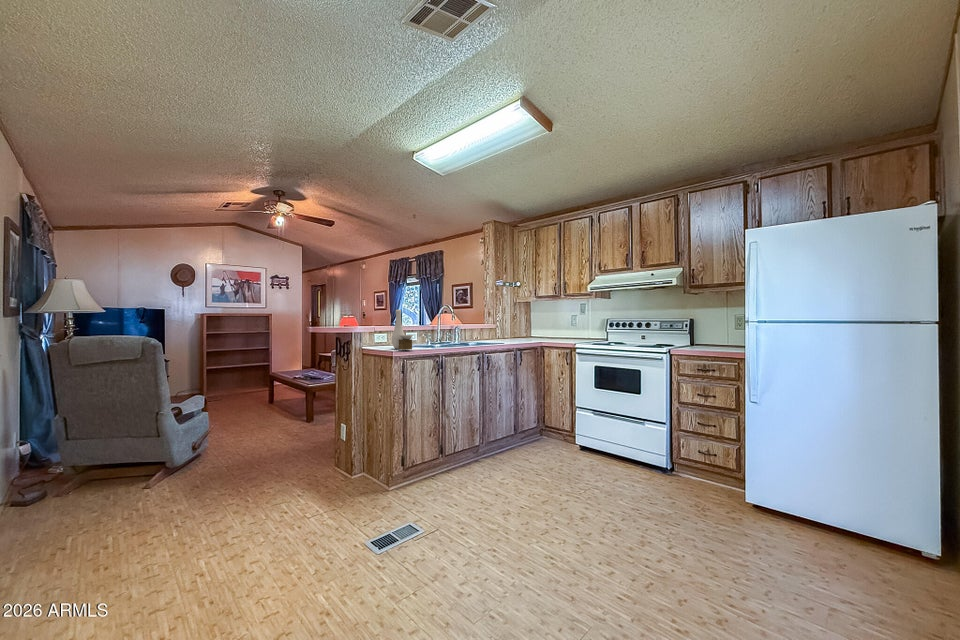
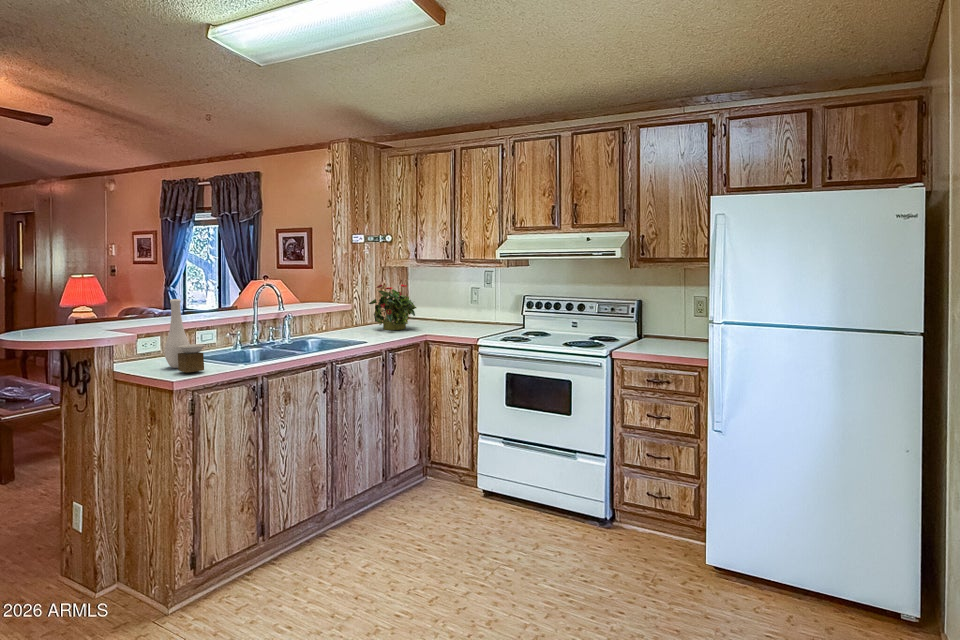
potted plant: none [506,311,536,340] -> present [369,284,416,330]

